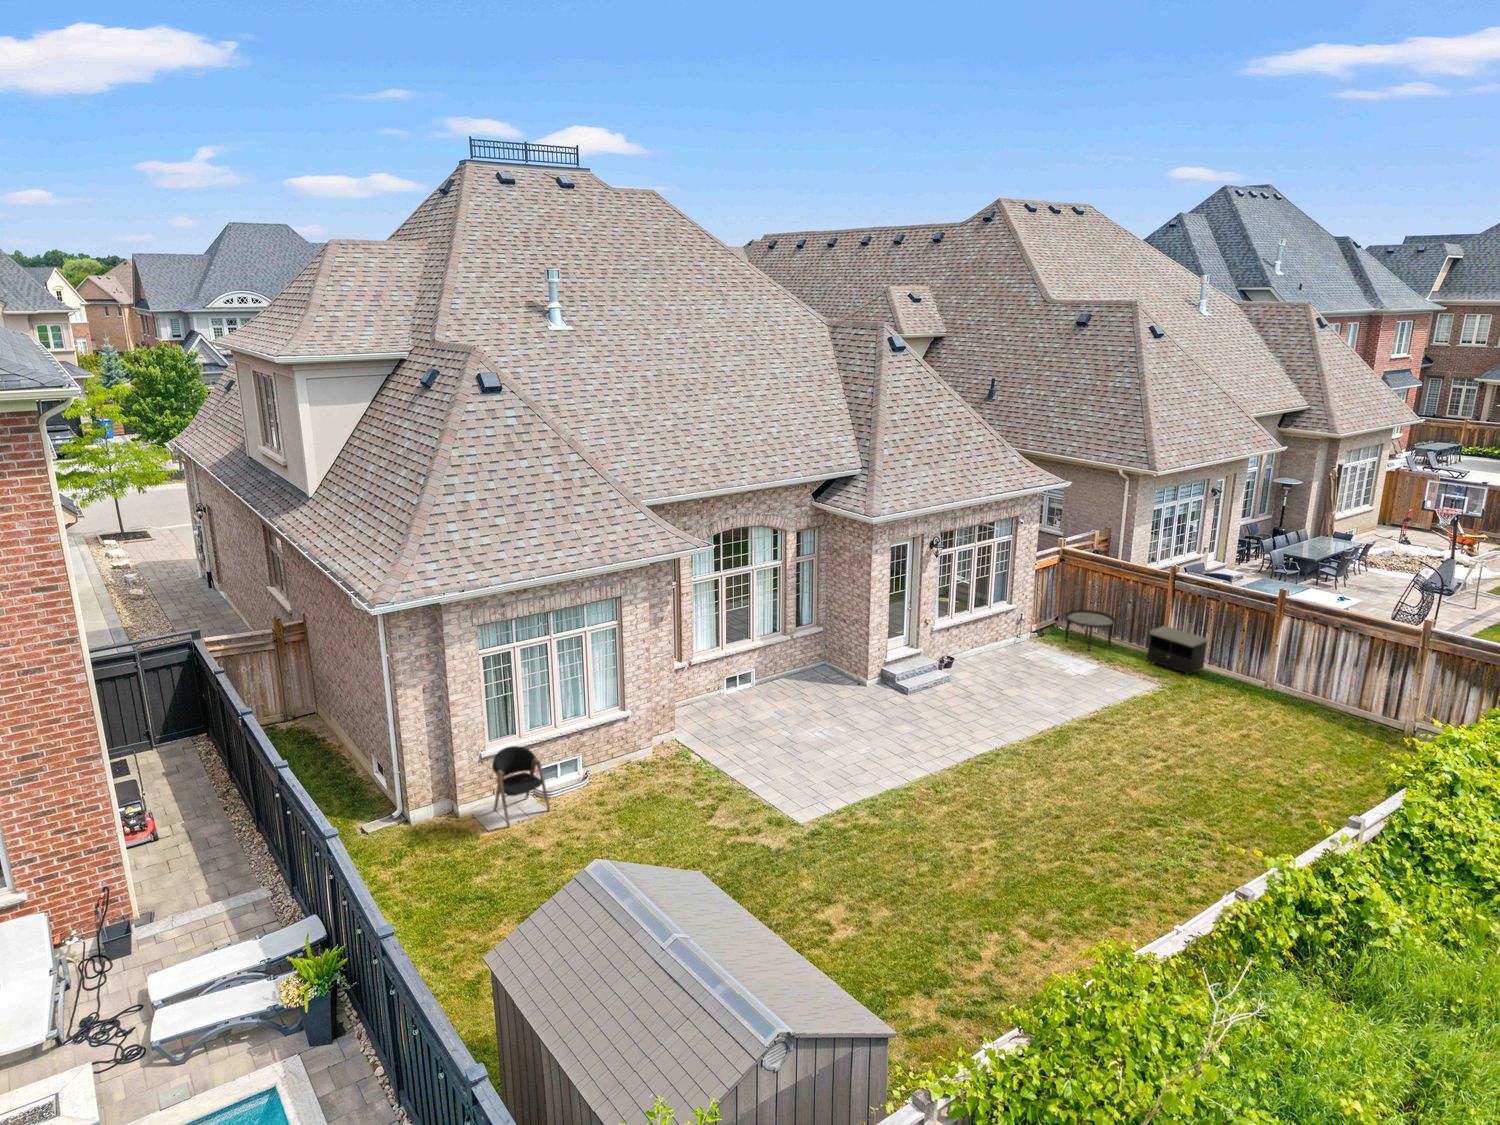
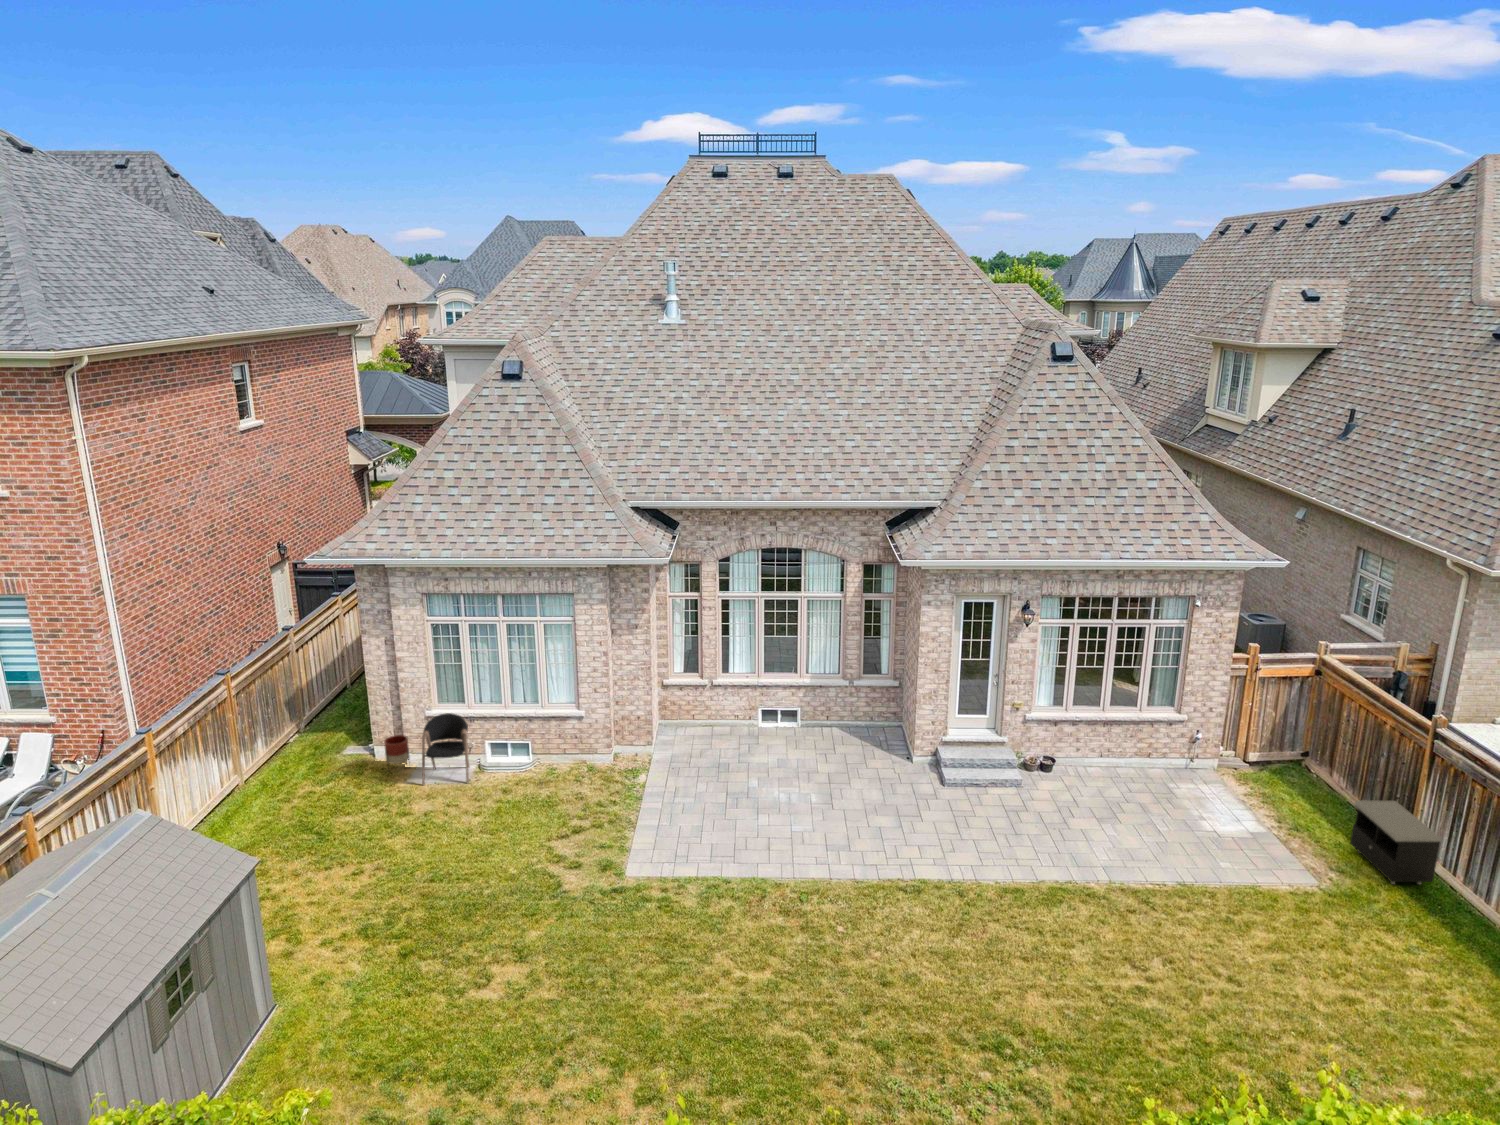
round table: present [1065,610,1116,651] -> none [1263,746,1342,811]
planter: none [439,786,468,829] -> present [384,735,409,764]

